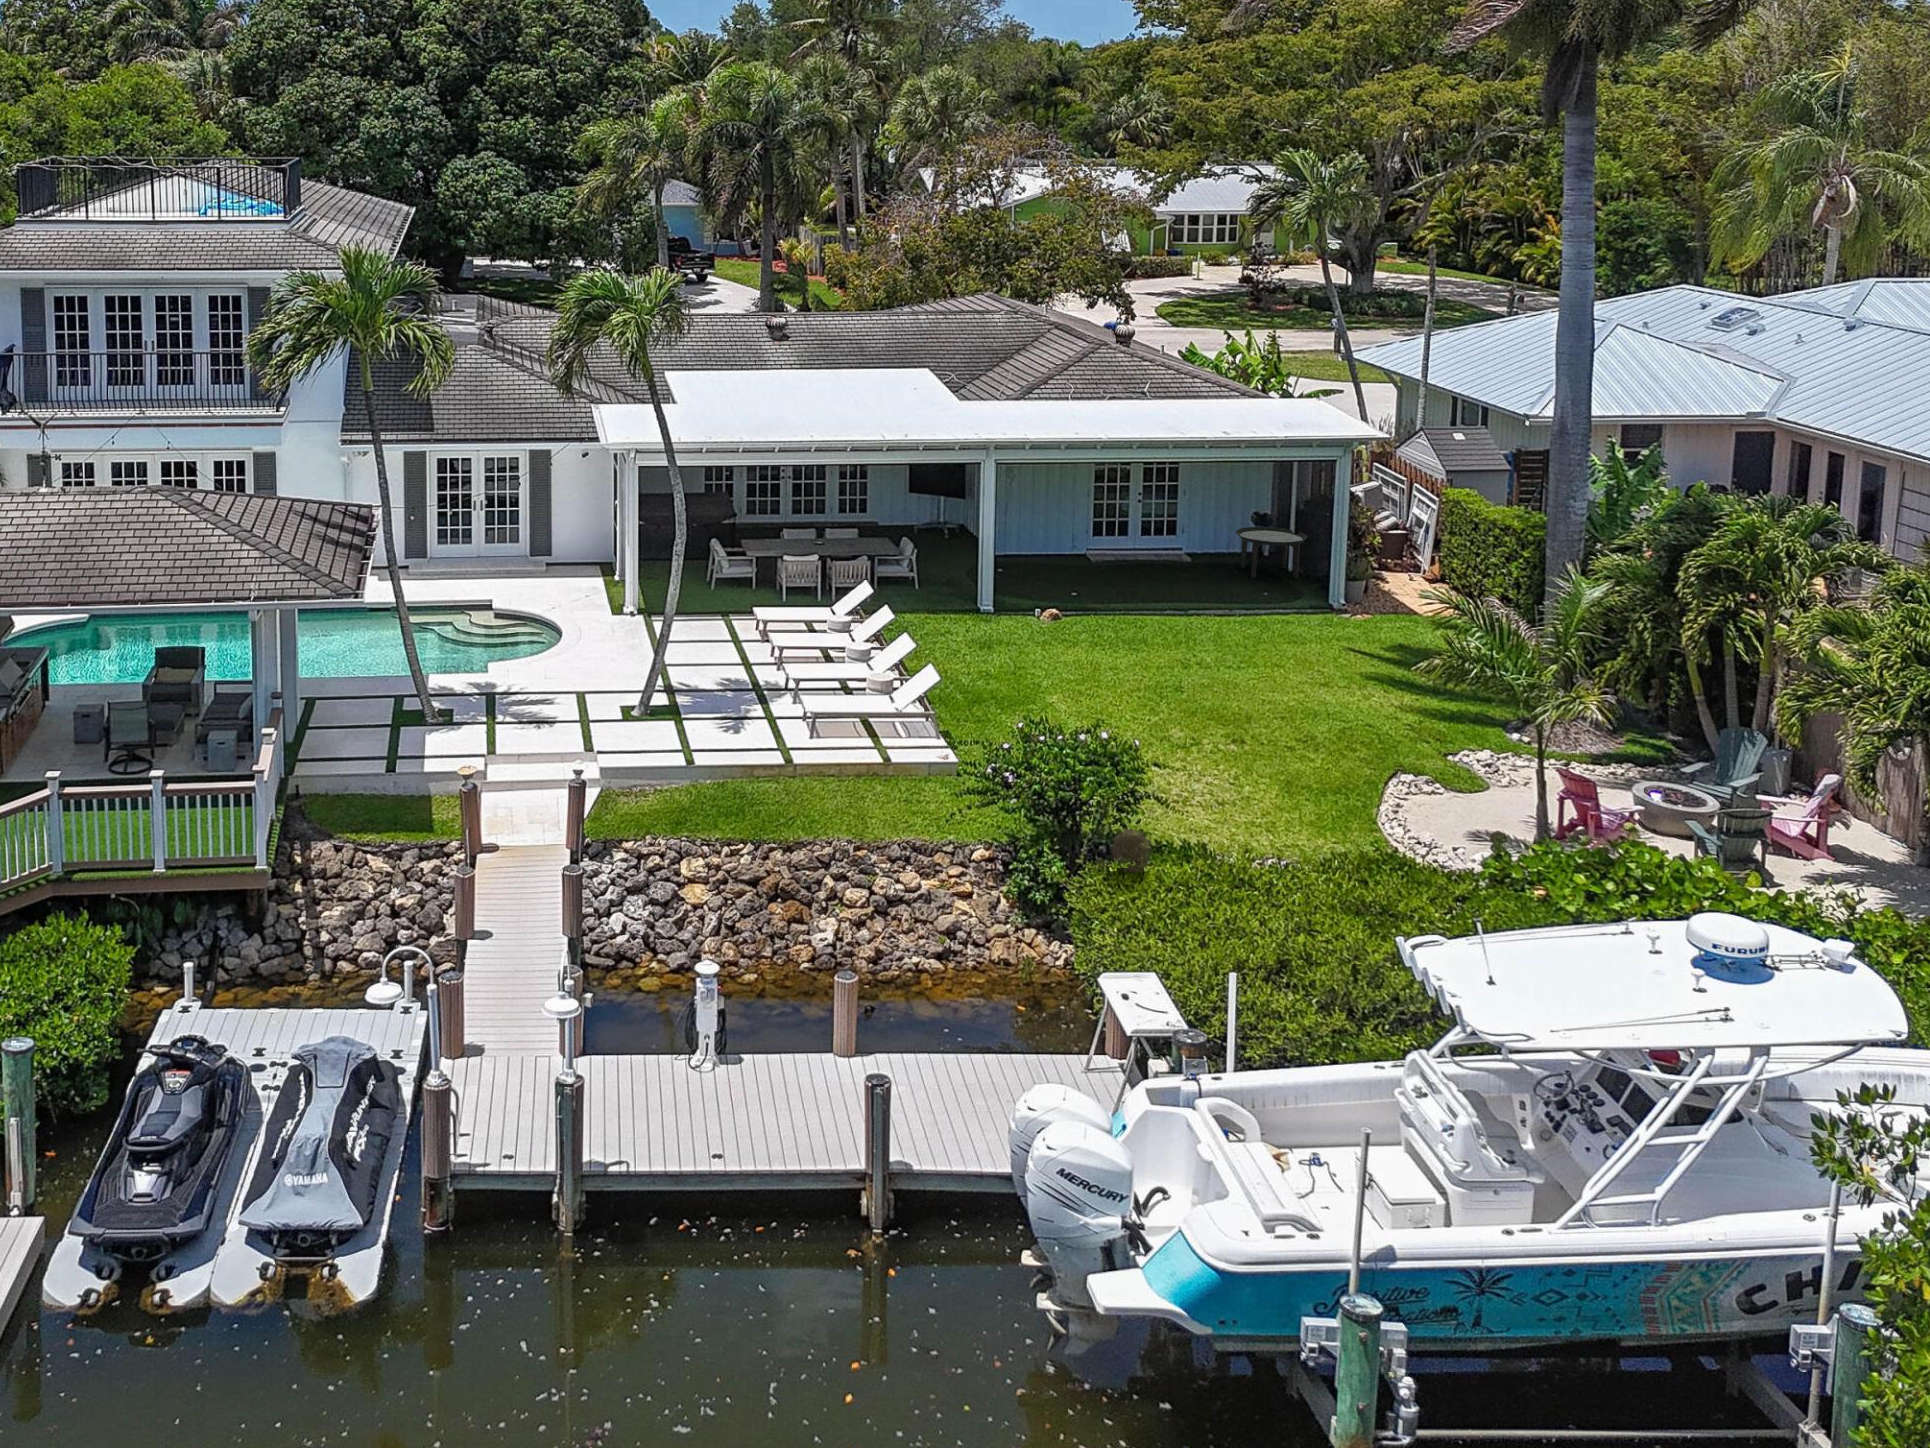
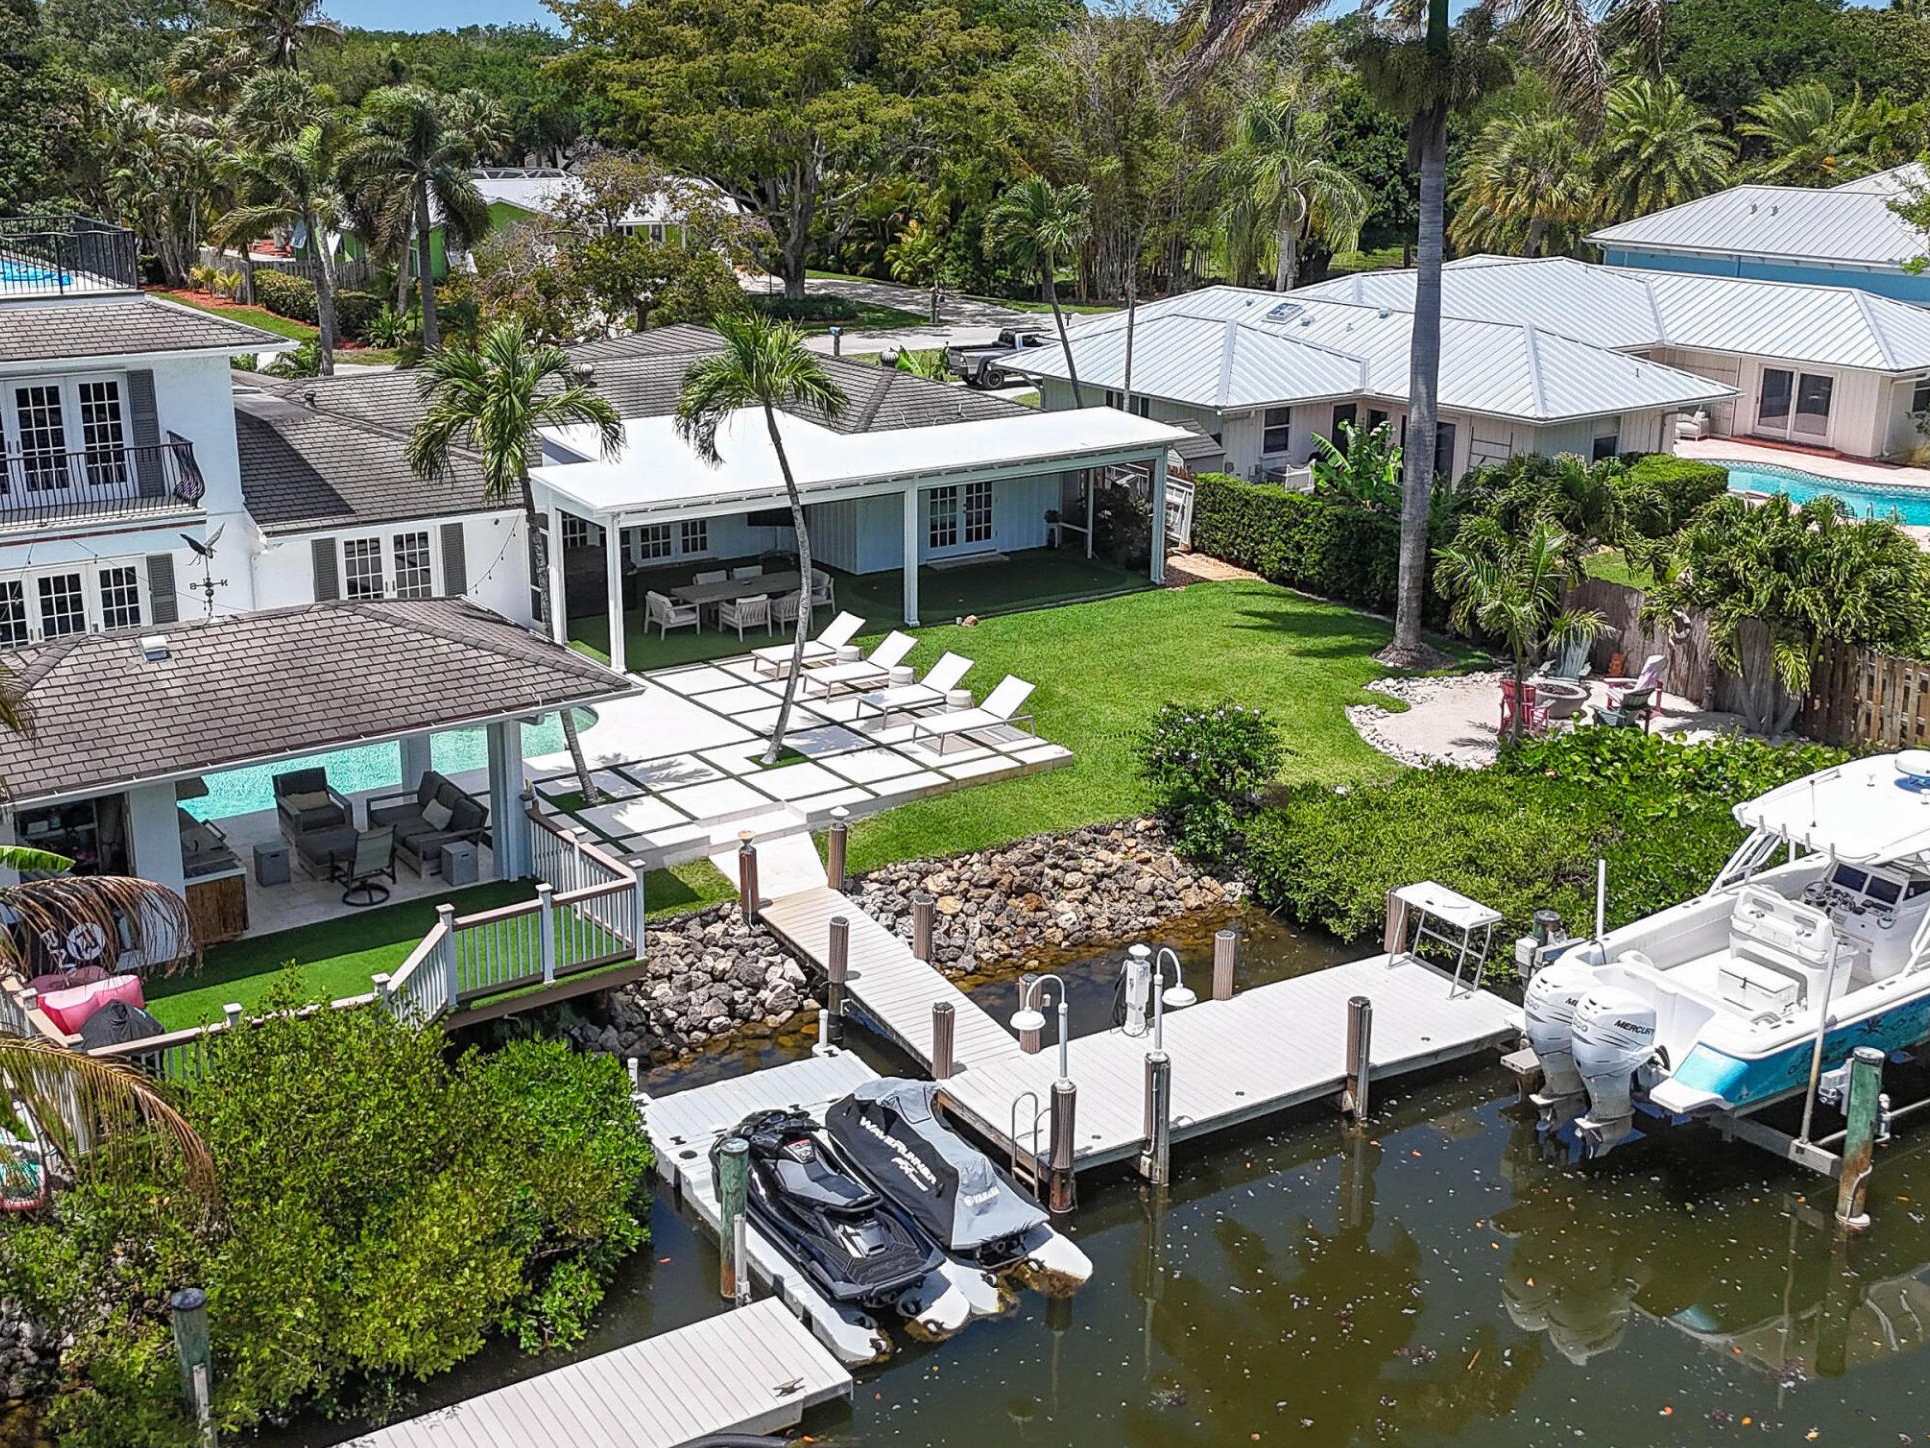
round table: present [1236,527,1307,579] -> none [1053,518,1114,565]

